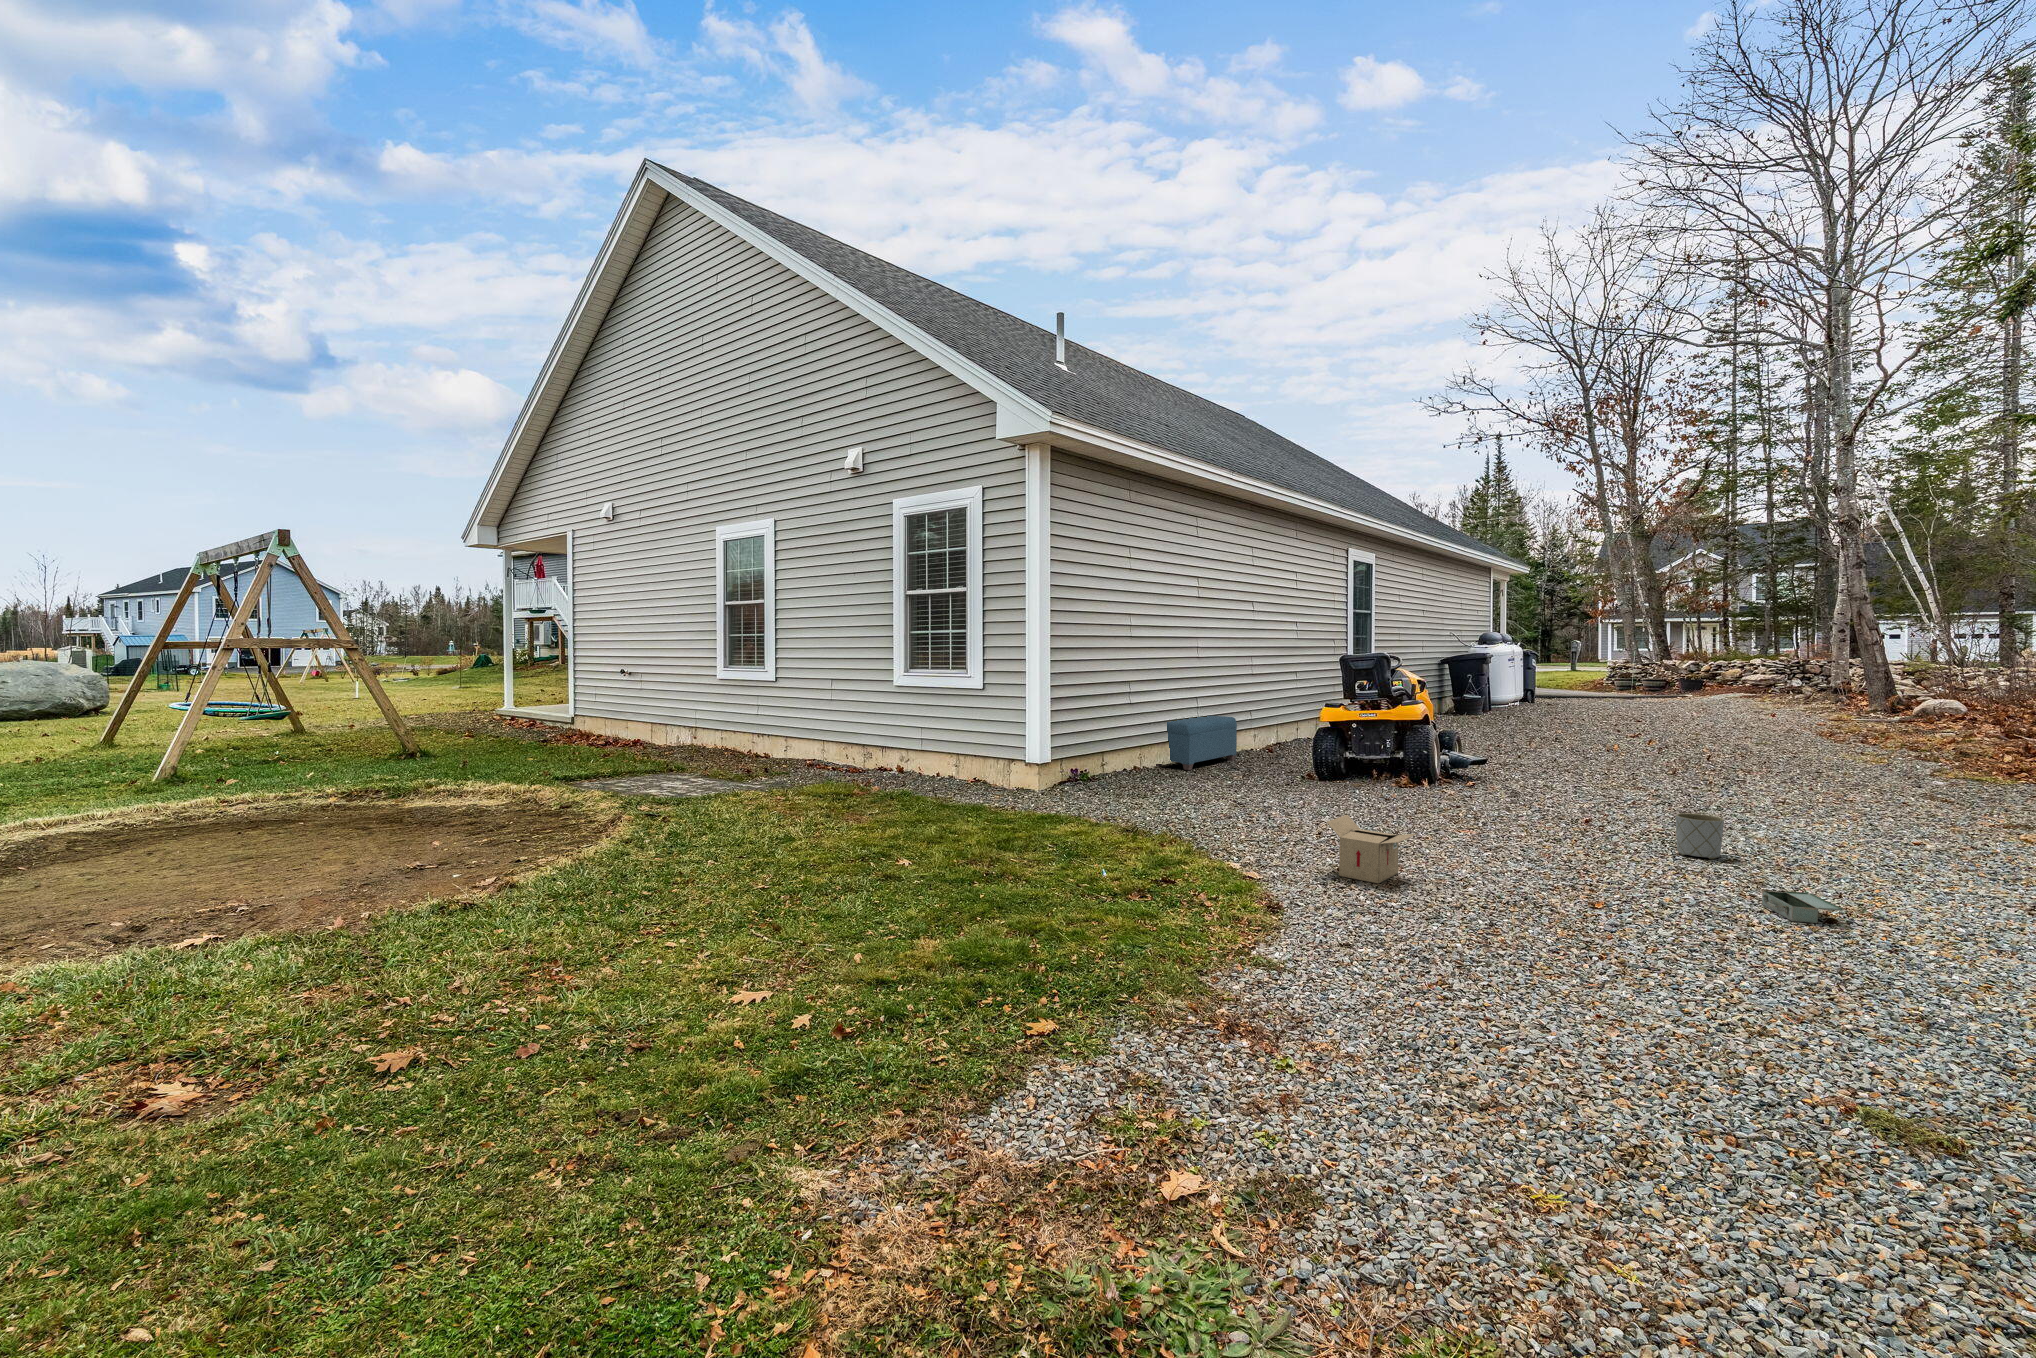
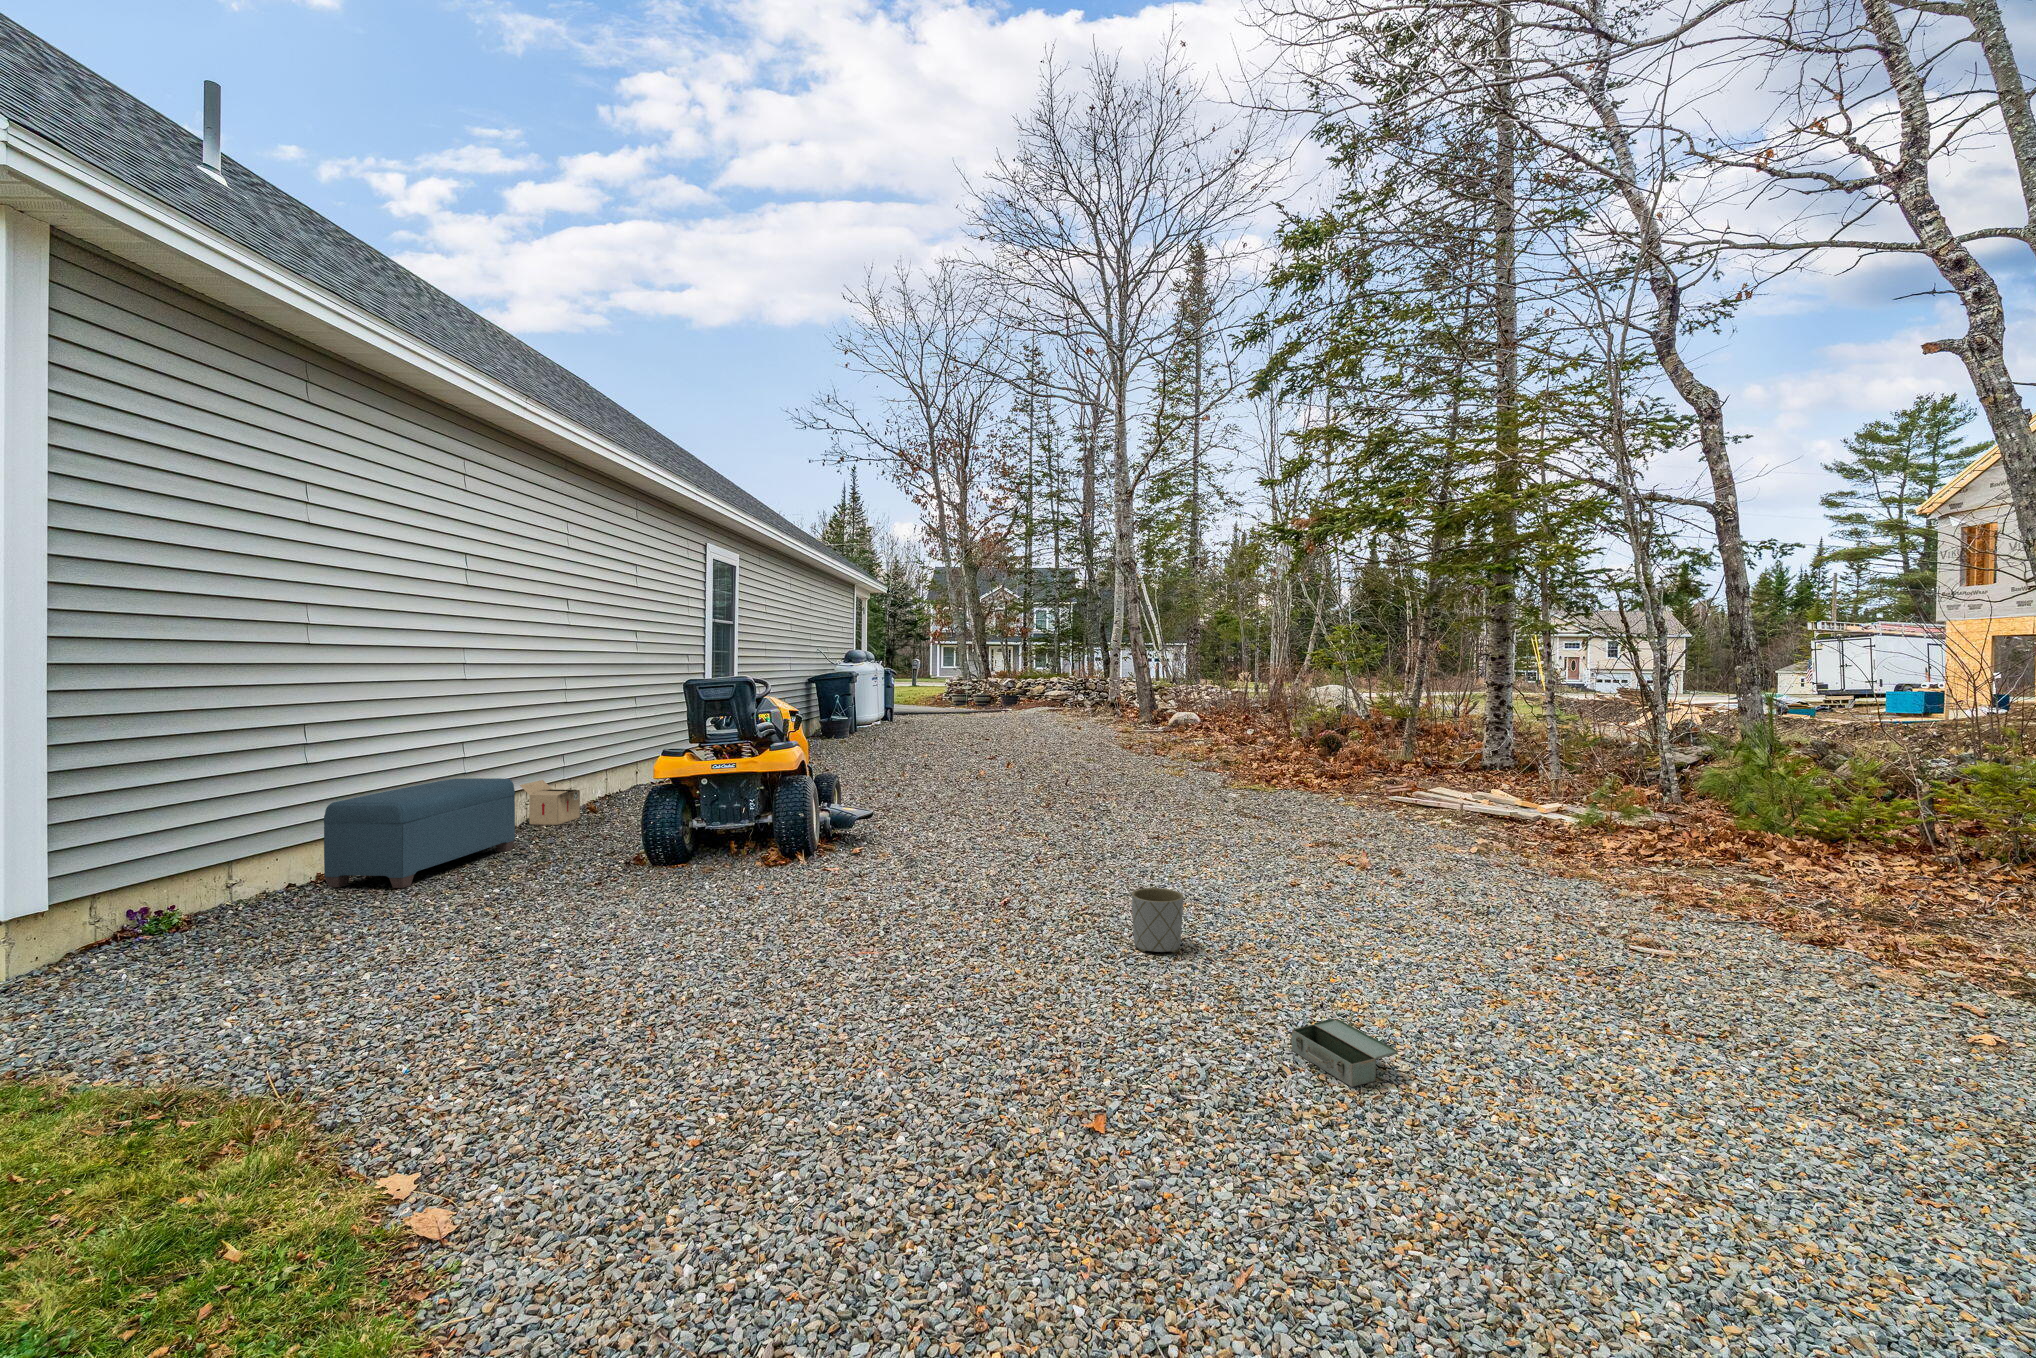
cardboard box: present [1327,815,1417,884] -> present [520,780,580,825]

